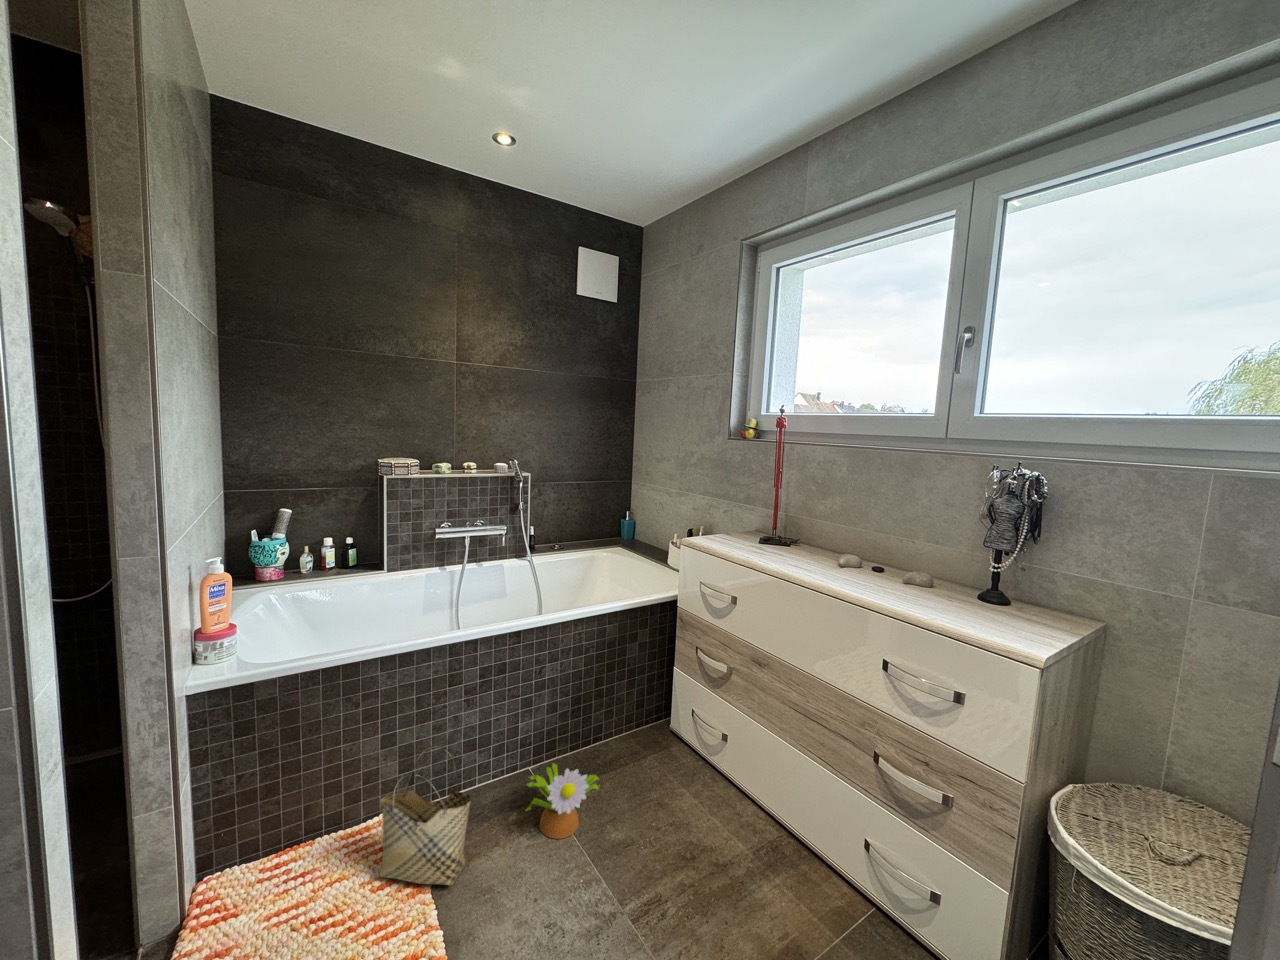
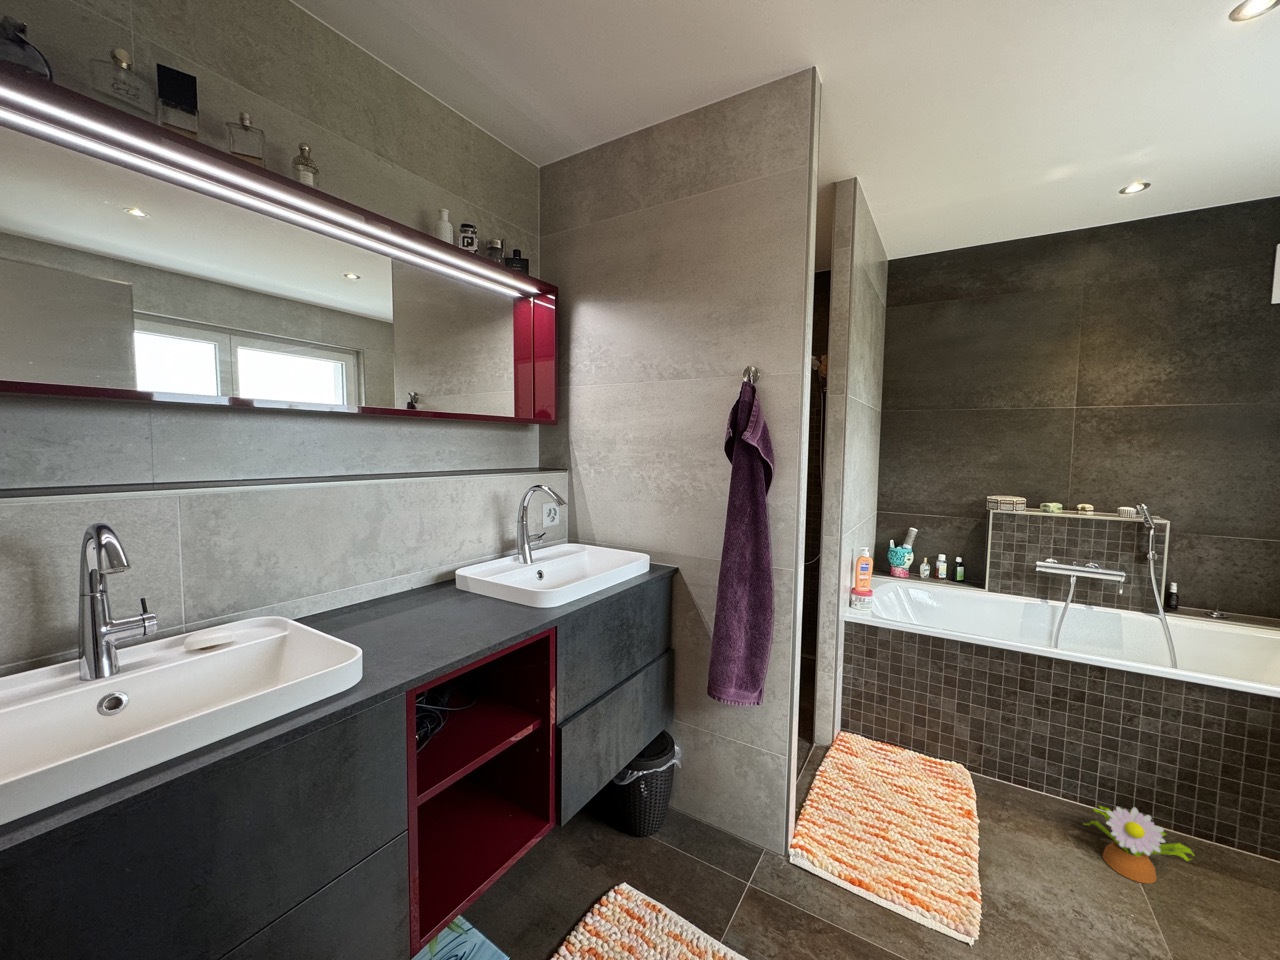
woven basket: present [380,746,471,885] -> none [942,719,1022,831]

